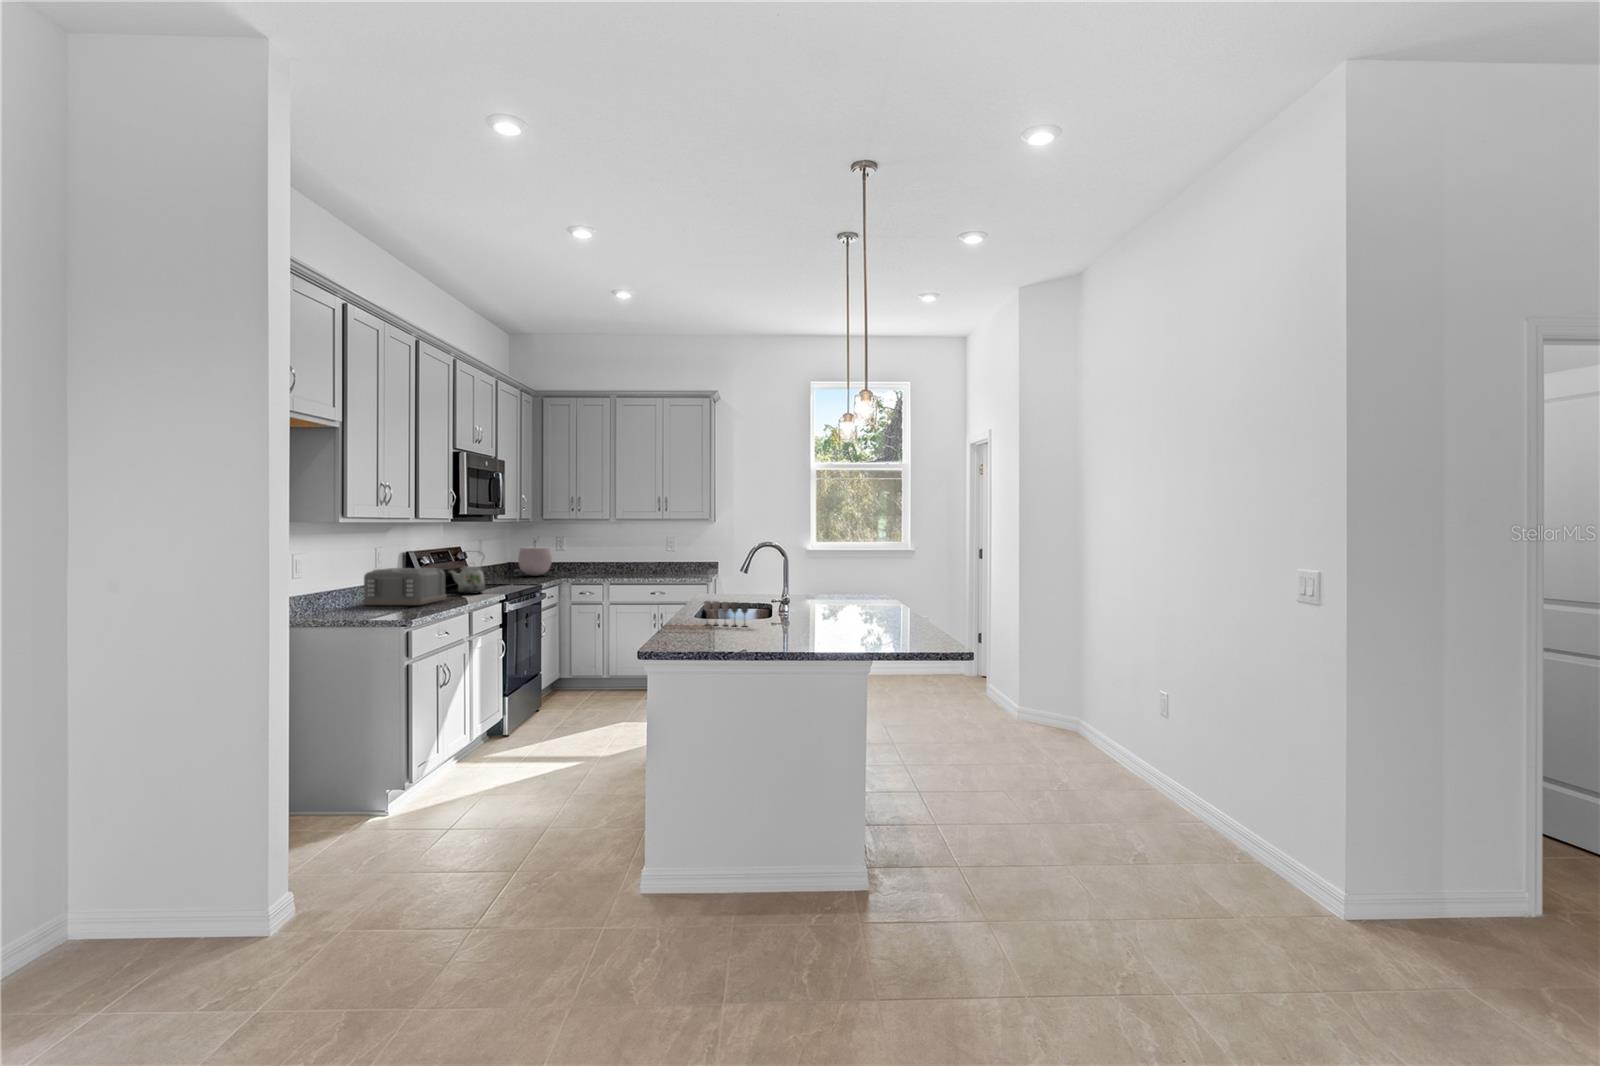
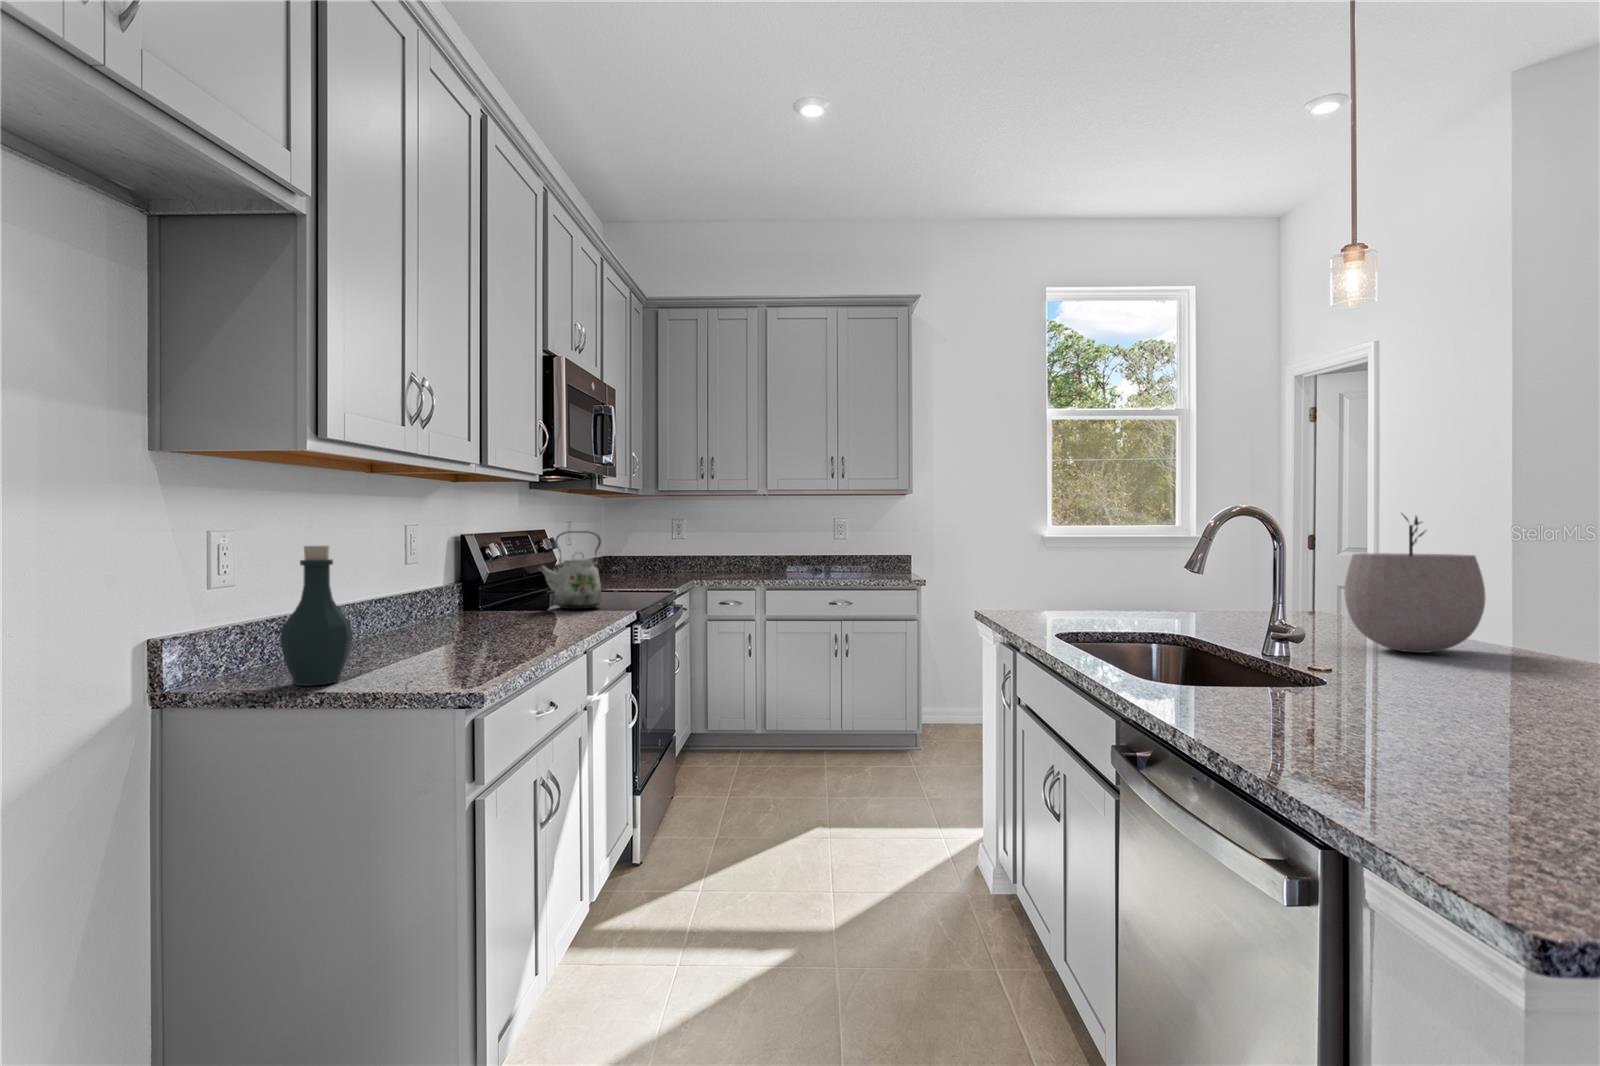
plant pot: present [518,541,552,576] -> present [1344,515,1485,653]
bottle: none [330,563,359,619] -> present [280,546,353,686]
toaster: present [362,568,446,605] -> none [373,561,540,638]
wine glass: present [703,601,749,627] -> none [1313,645,1505,730]

